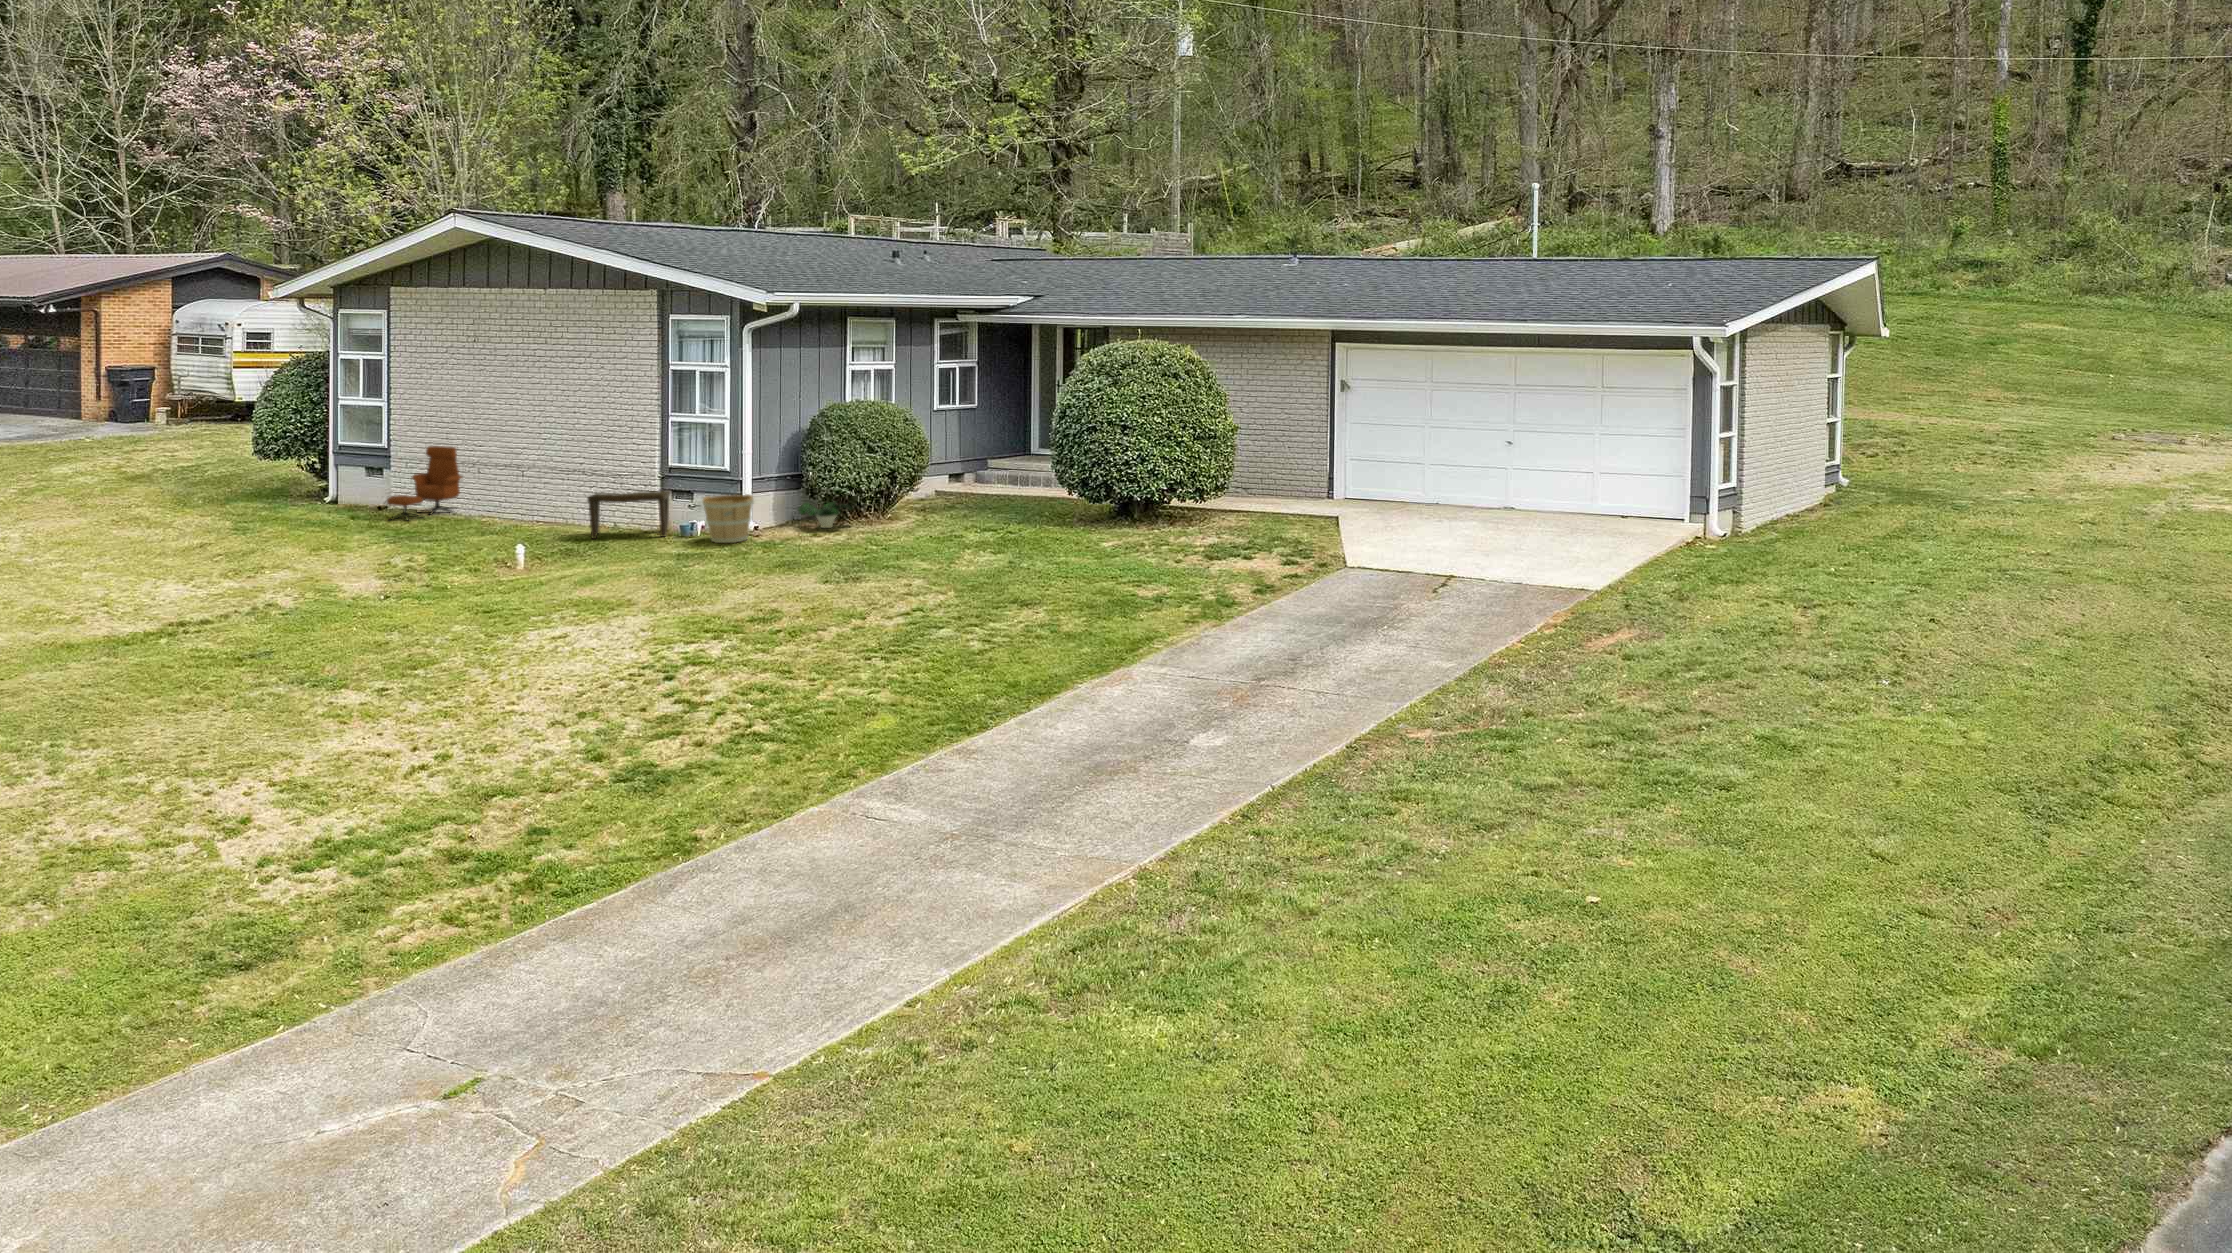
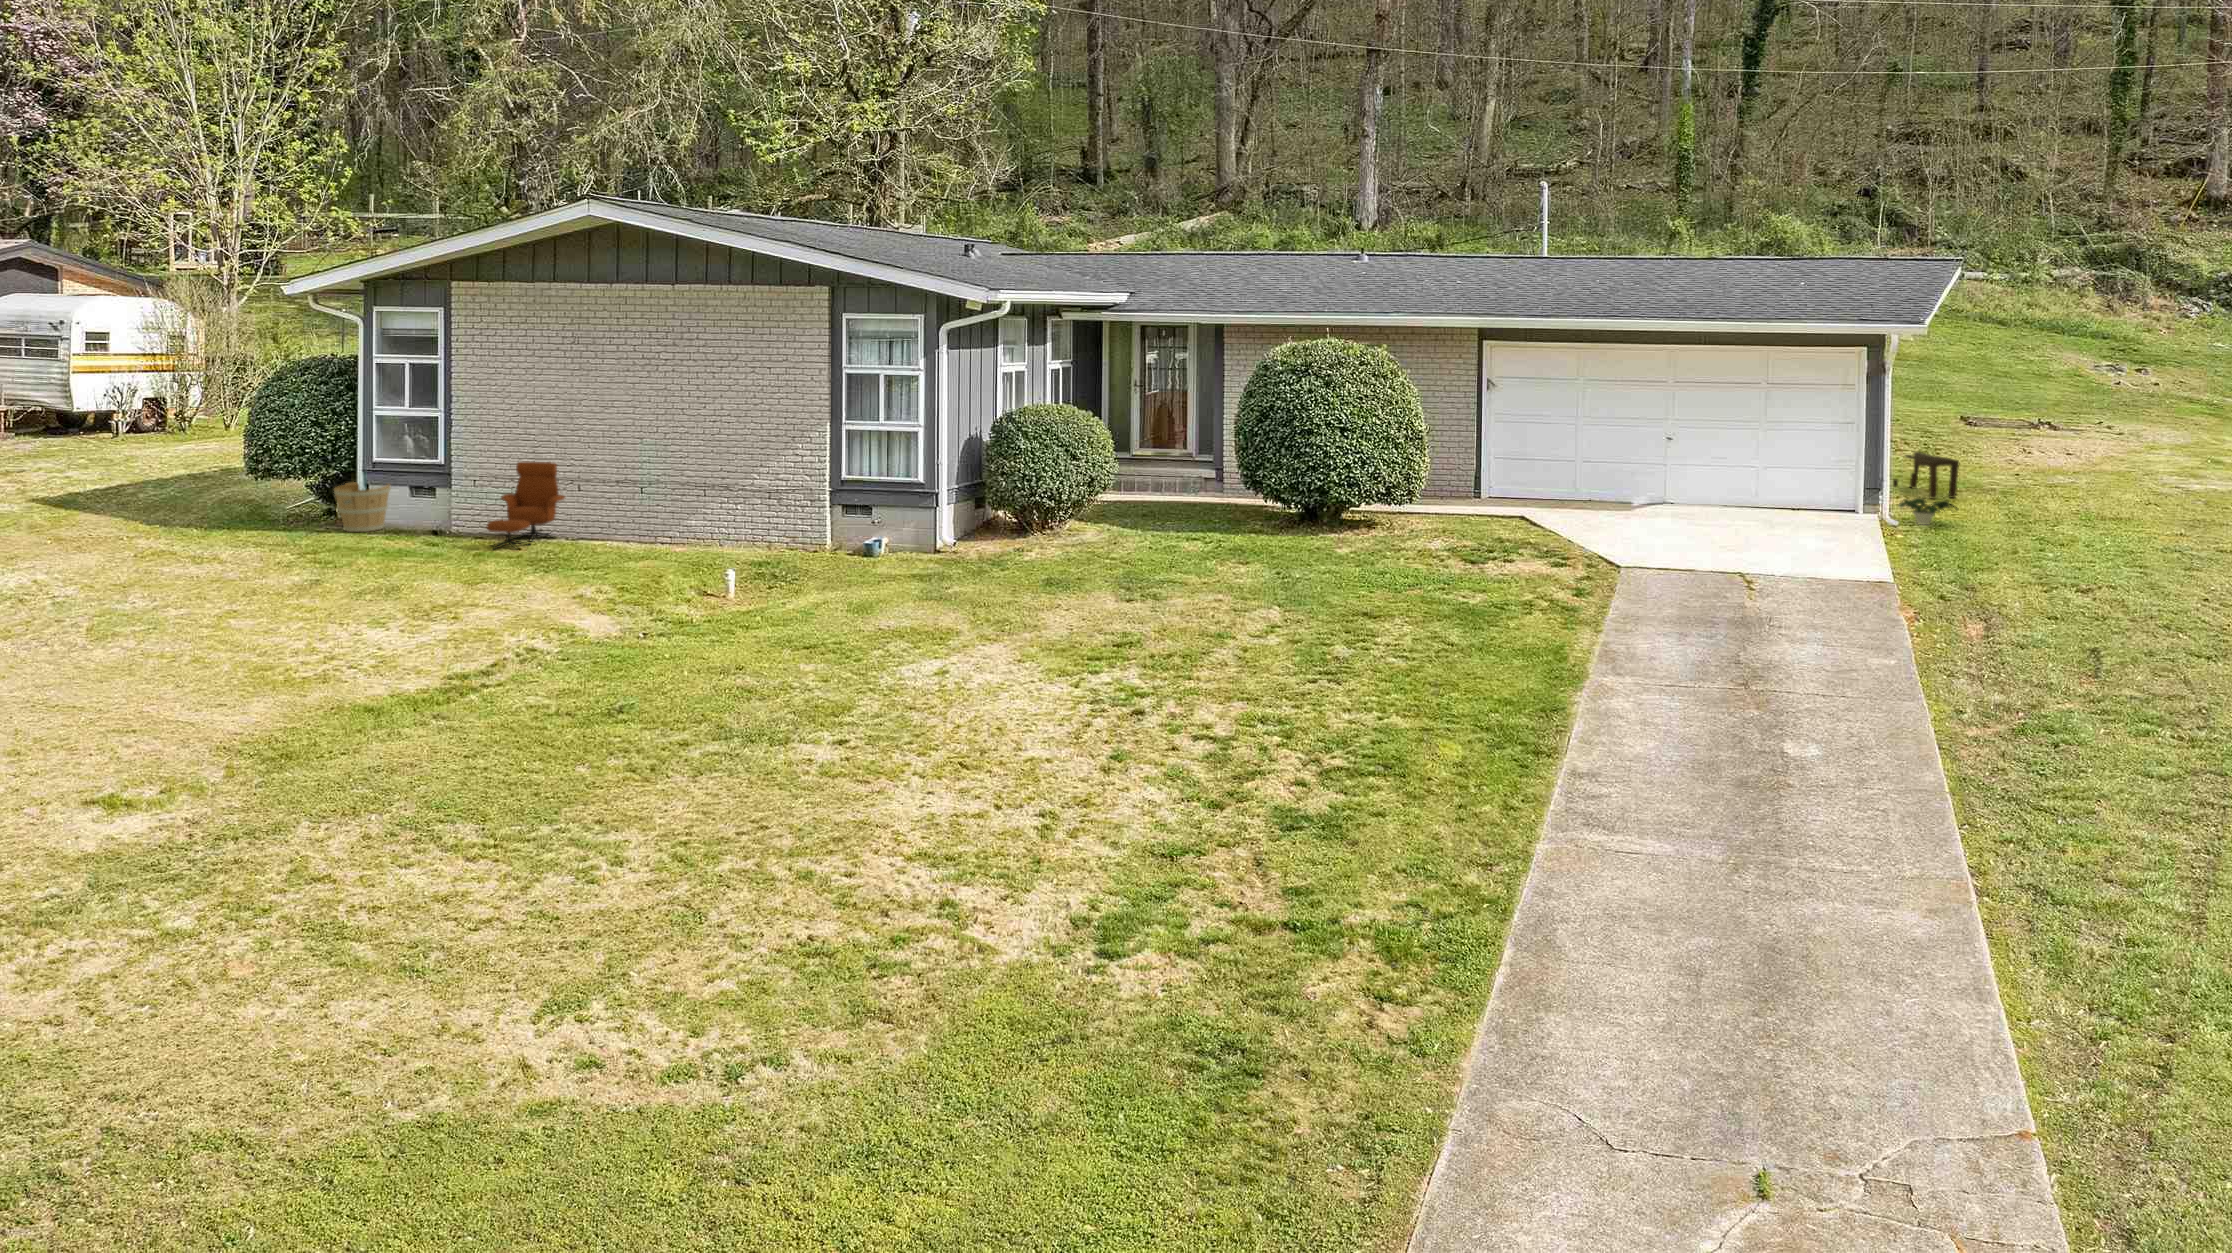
bench: present [587,491,671,539] -> present [1893,452,1959,499]
wooden bucket: present [702,494,754,543] -> present [334,482,391,532]
potted plant: present [798,501,852,528] -> present [1899,498,1958,525]

